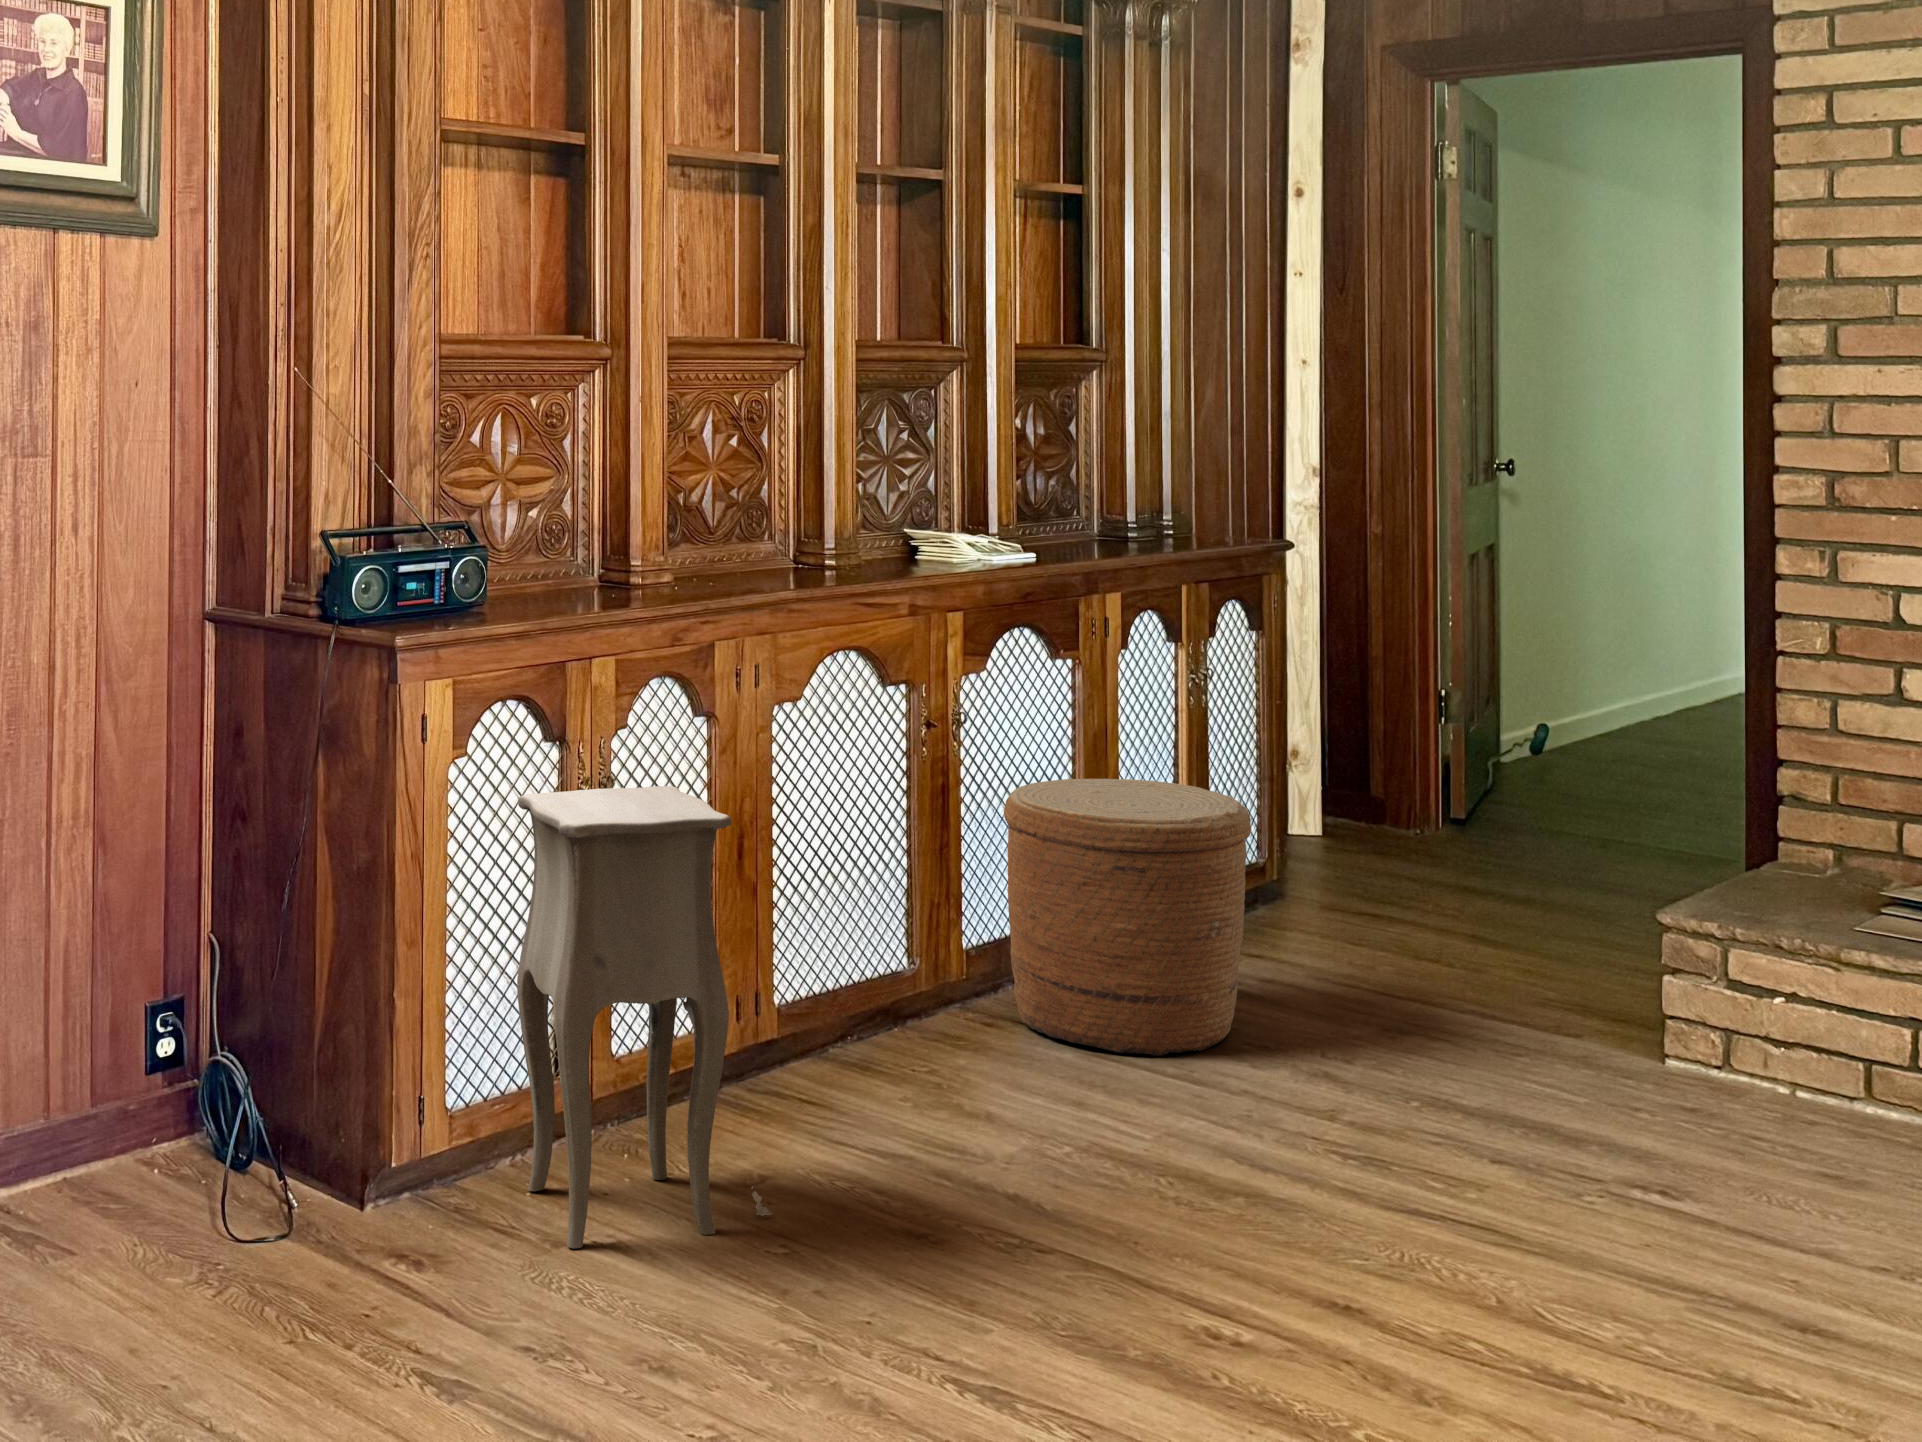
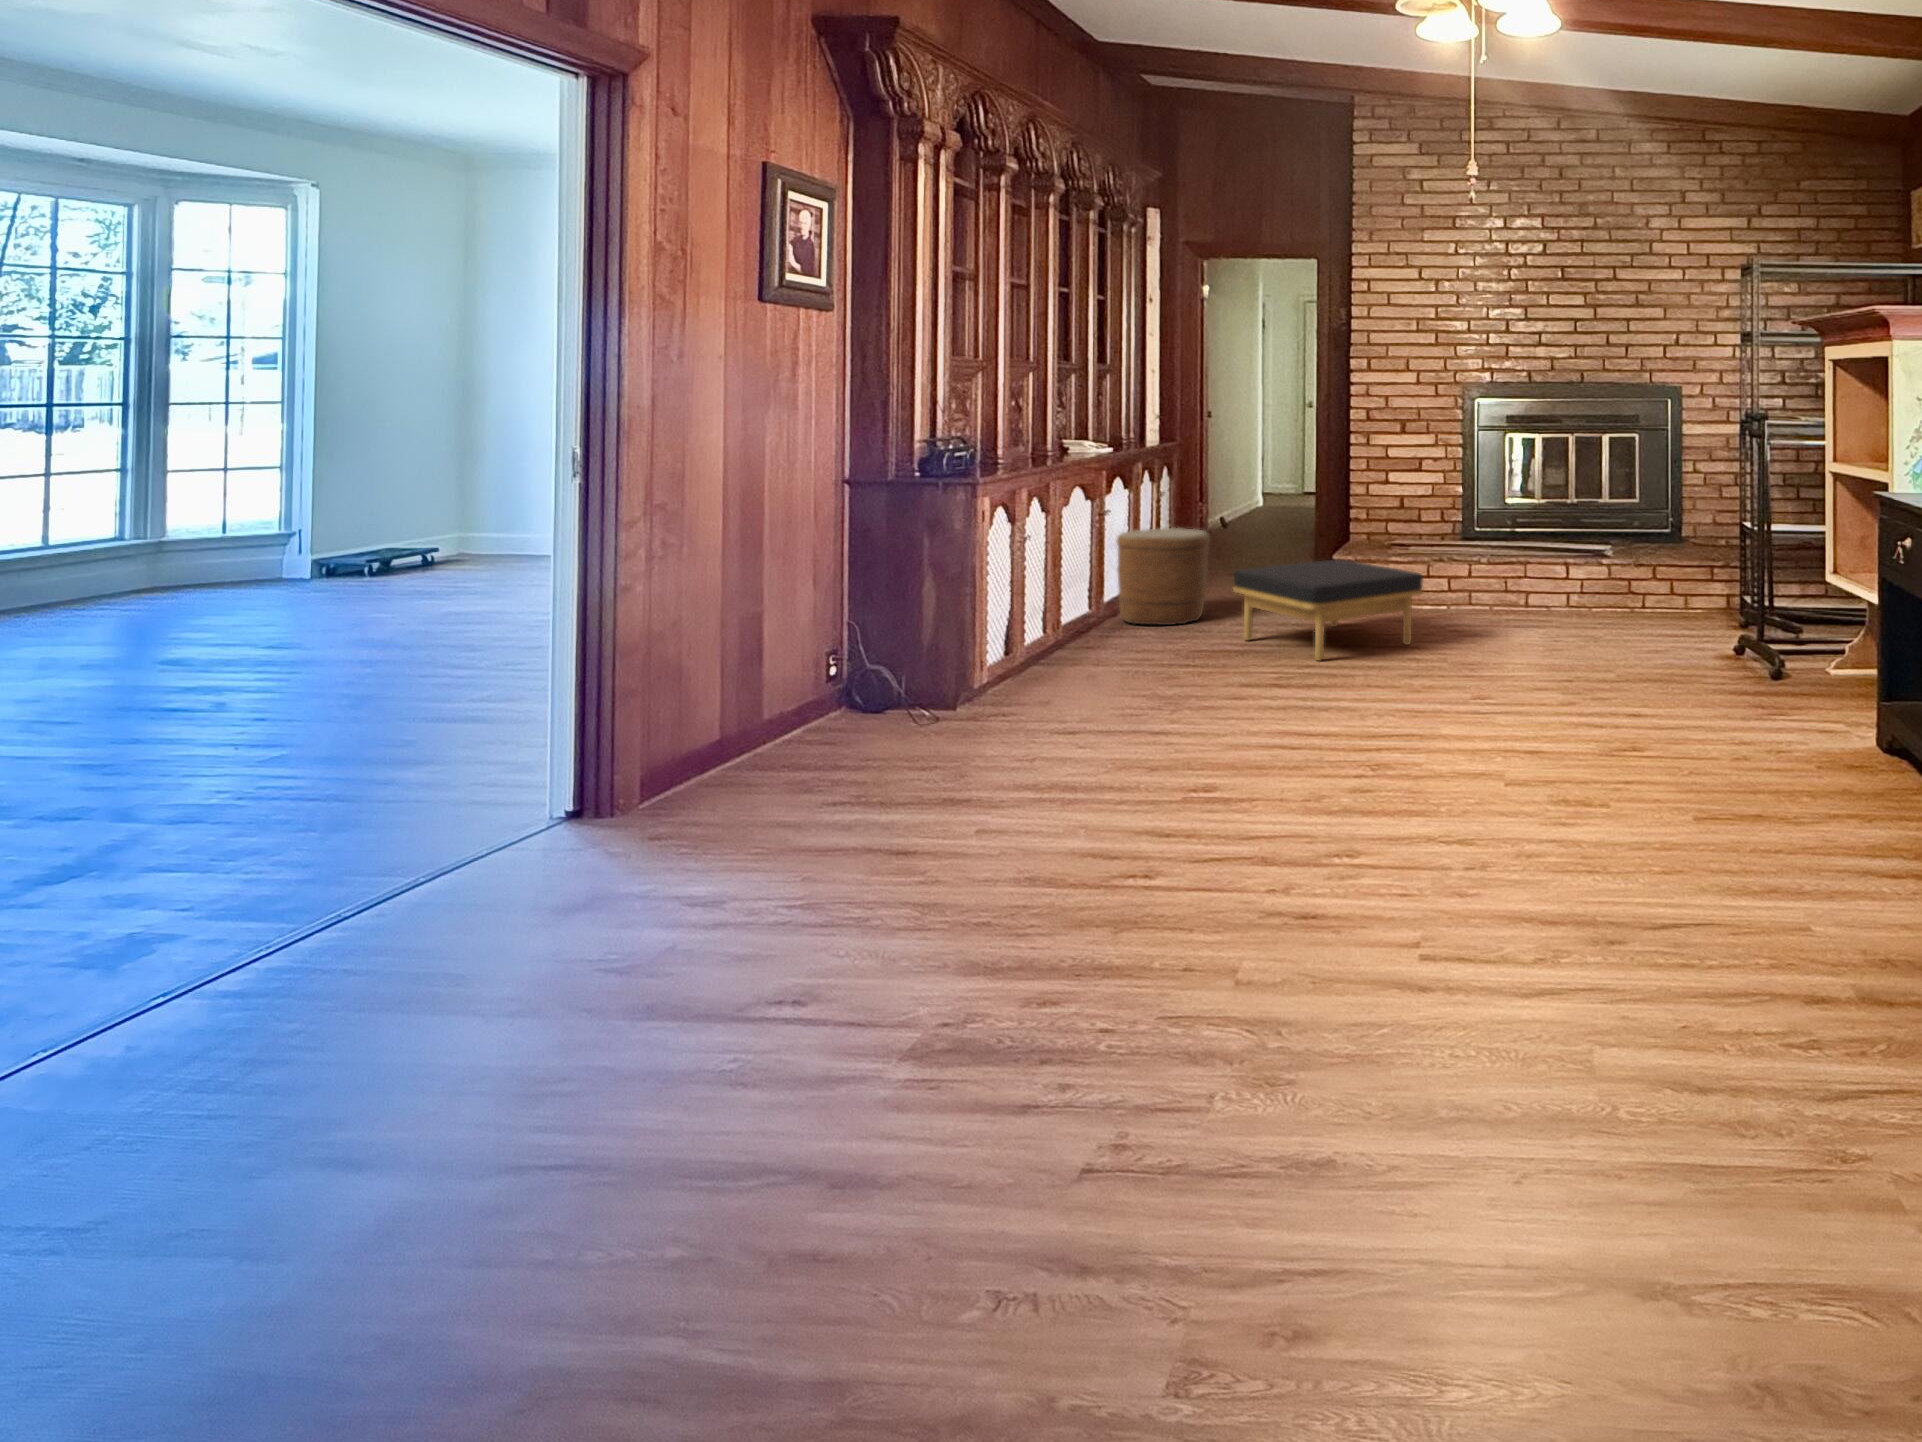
side table: present [517,786,773,1248] -> none [1005,527,1111,695]
ottoman: none [1214,950,1822,1315] -> present [1233,559,1423,660]

